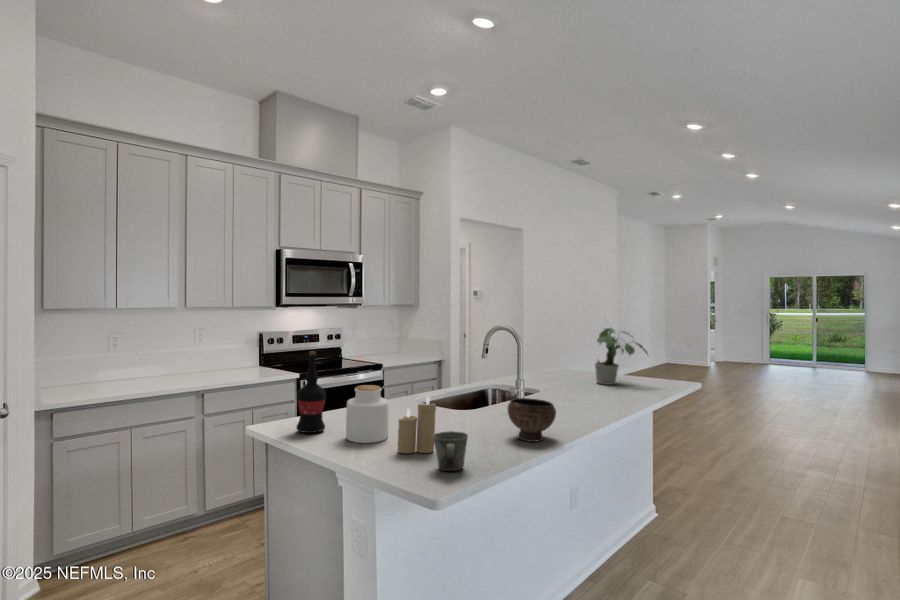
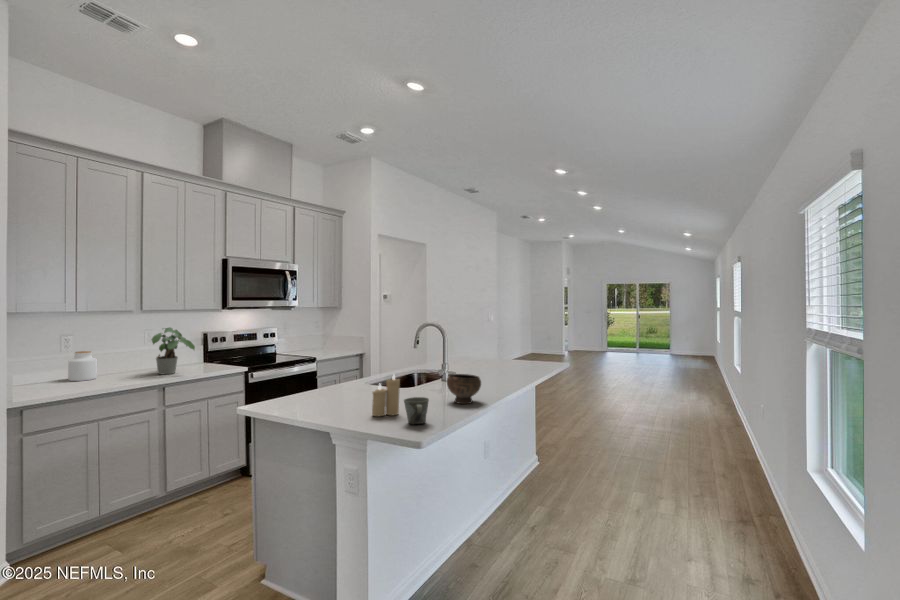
potted plant: present [595,328,648,385] -> present [151,328,195,374]
wine bottle: present [296,351,326,433] -> none [282,344,306,408]
jar: present [346,385,389,443] -> present [68,351,97,381]

